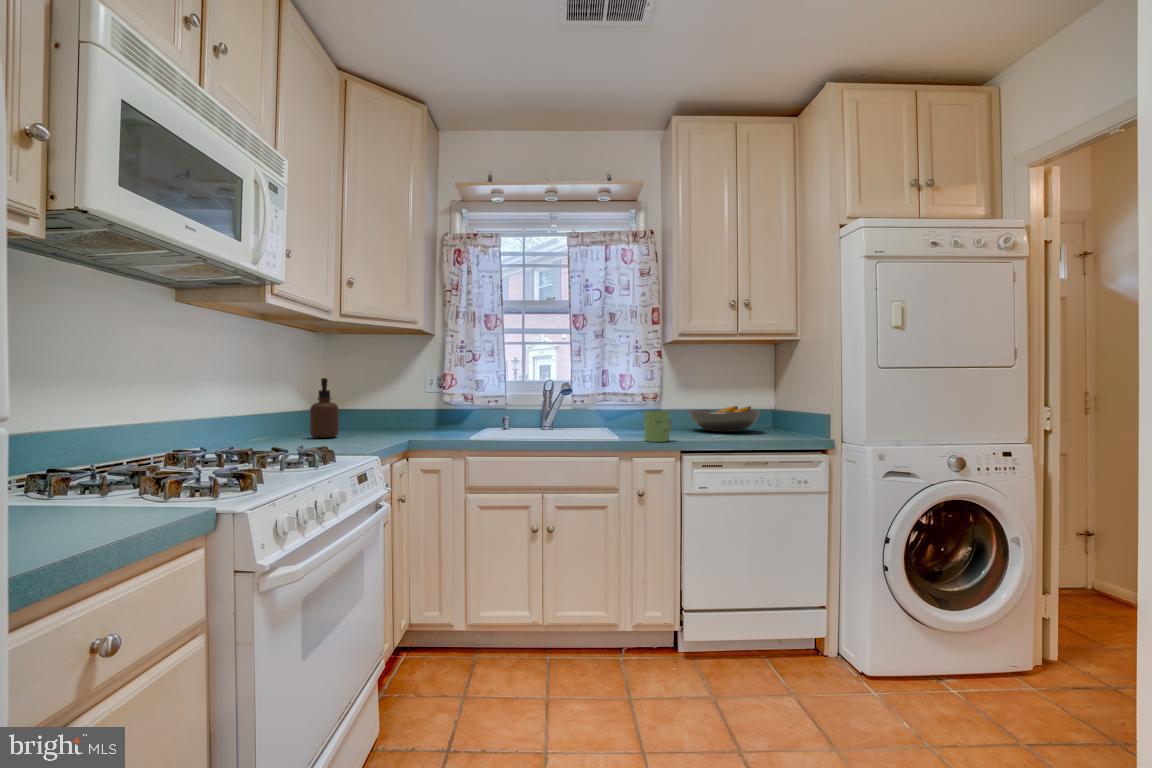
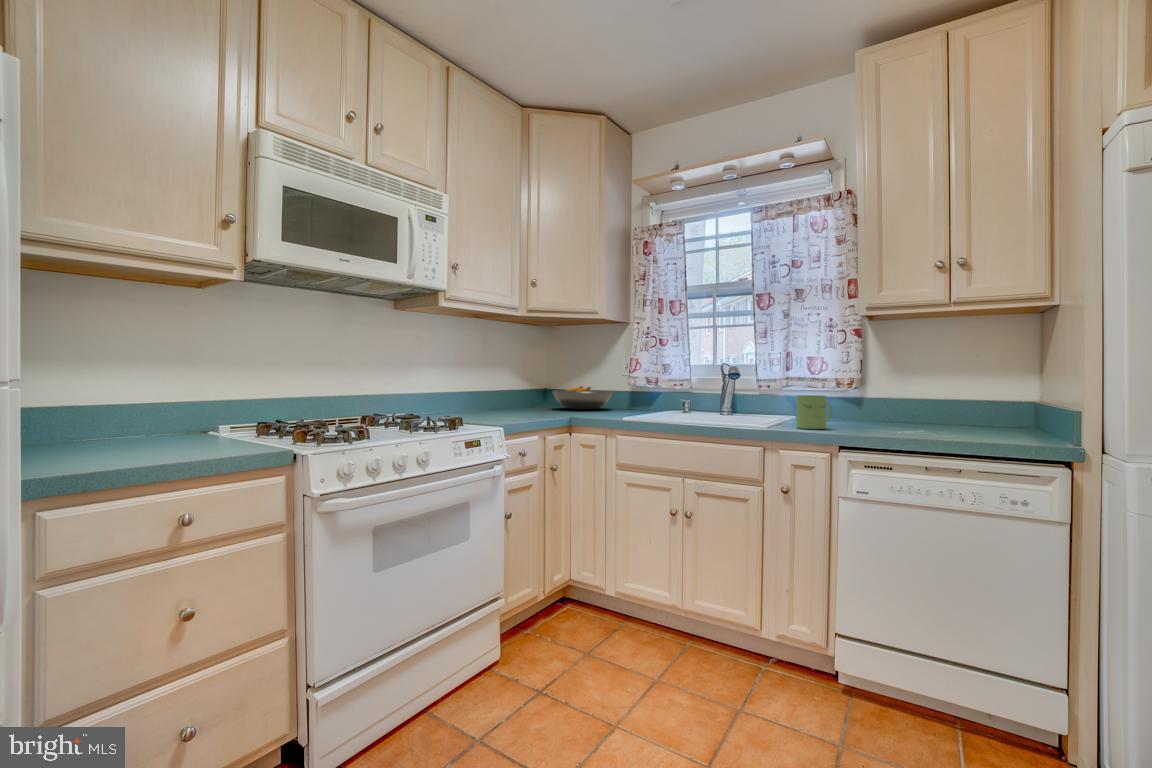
soap dispenser: present [310,378,339,438] -> none [515,363,536,411]
fruit bowl: present [689,406,760,432] -> present [553,386,613,410]

